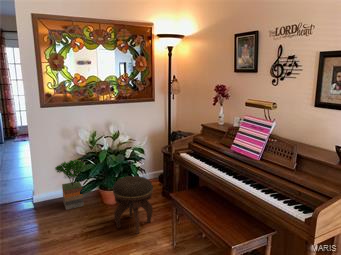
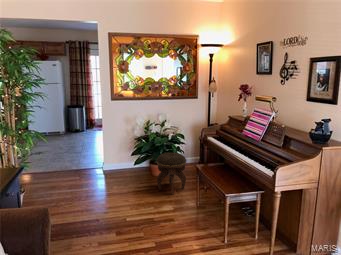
potted tree: present [55,160,84,210] -> none [118,140,143,176]

